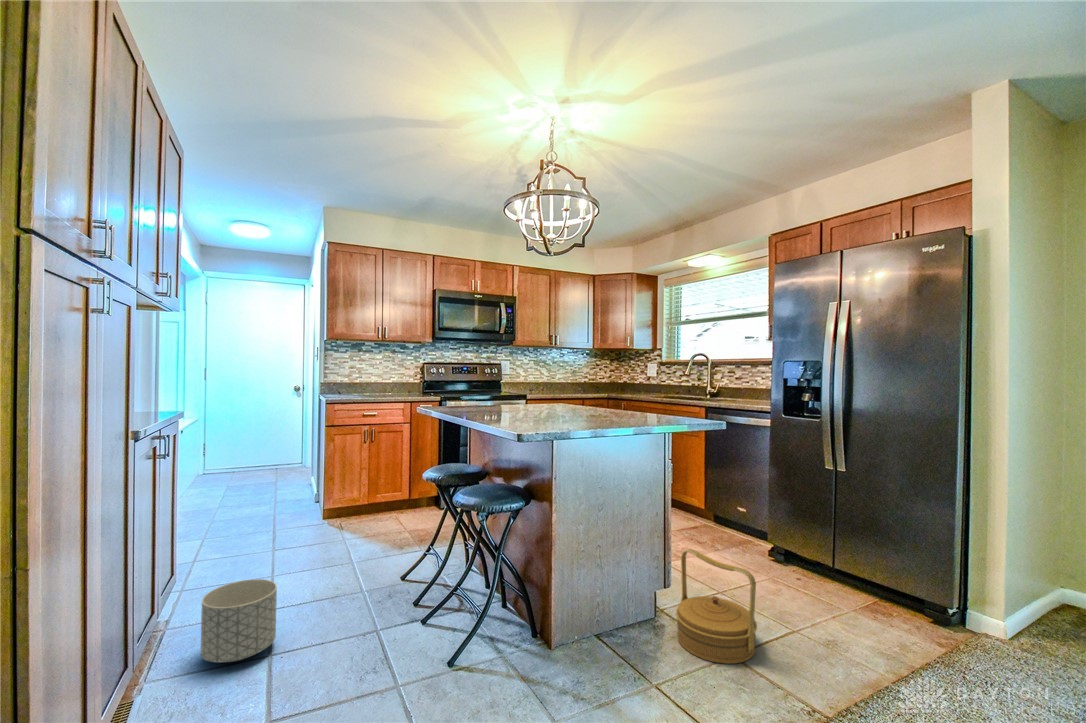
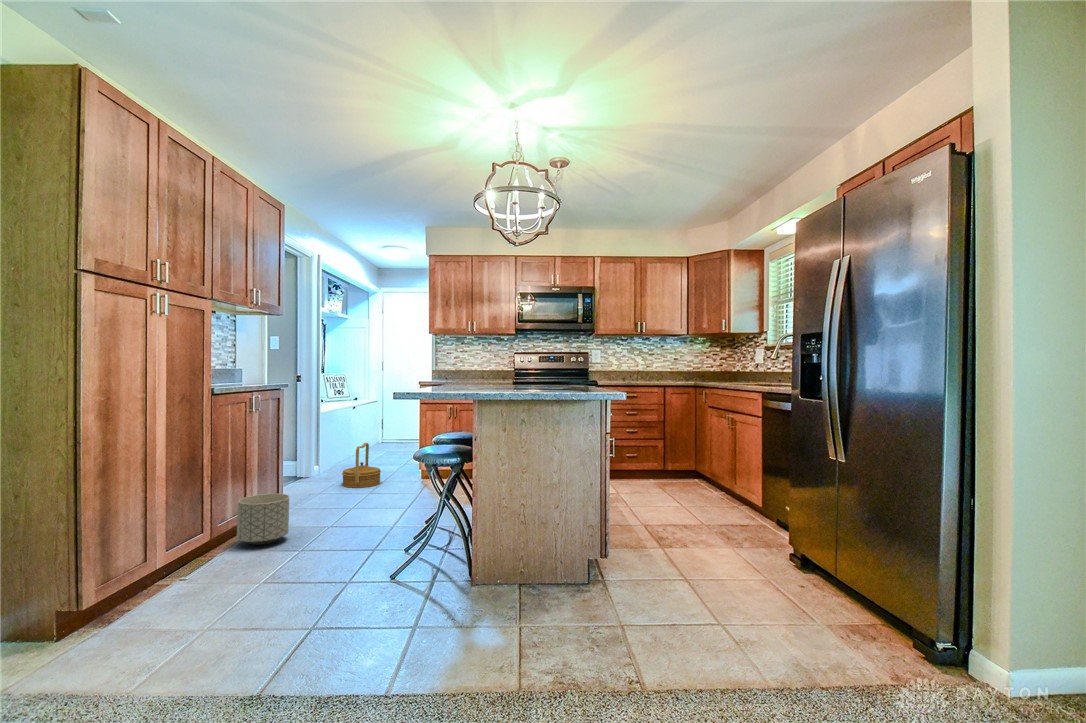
basket: present [676,549,757,664] -> present [342,443,381,488]

